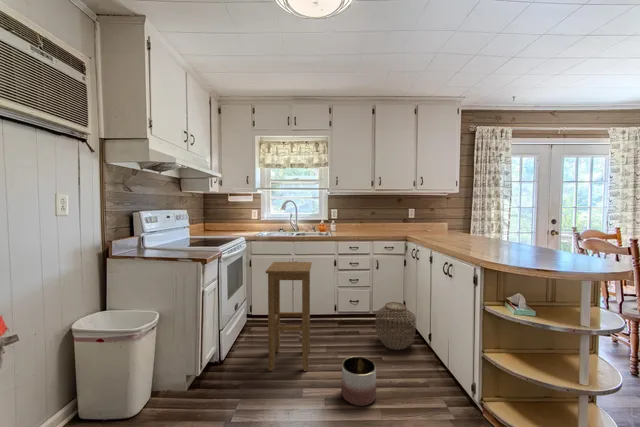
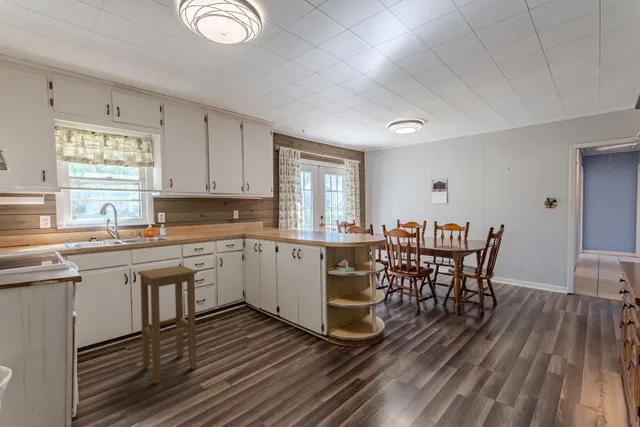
woven basket: present [376,302,416,350] -> none [234,290,268,329]
planter: present [342,356,376,406] -> none [239,333,268,370]

